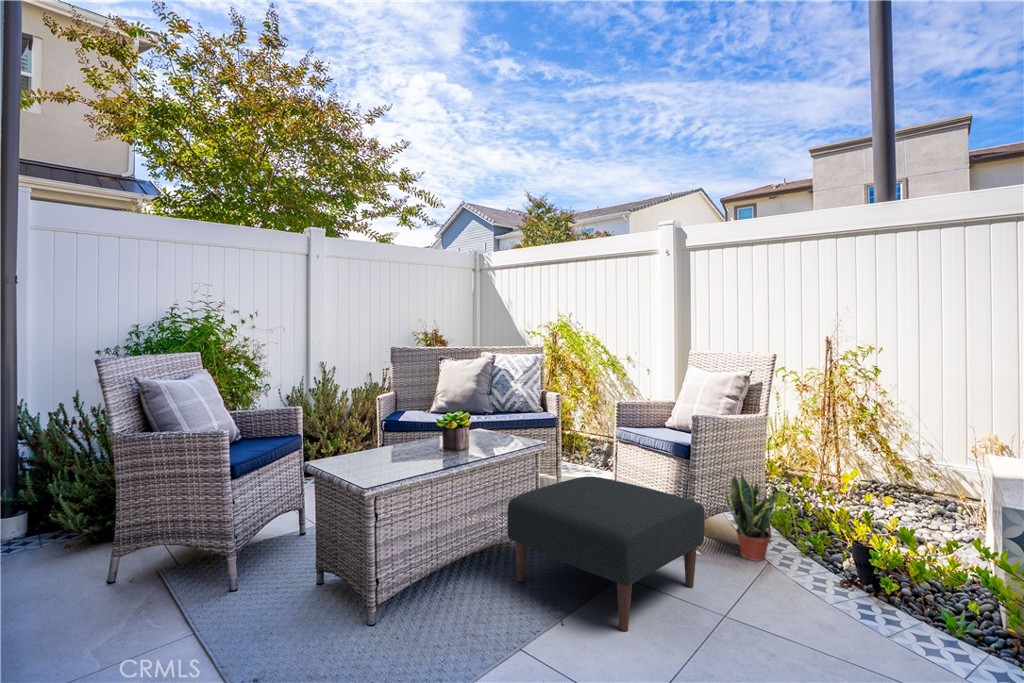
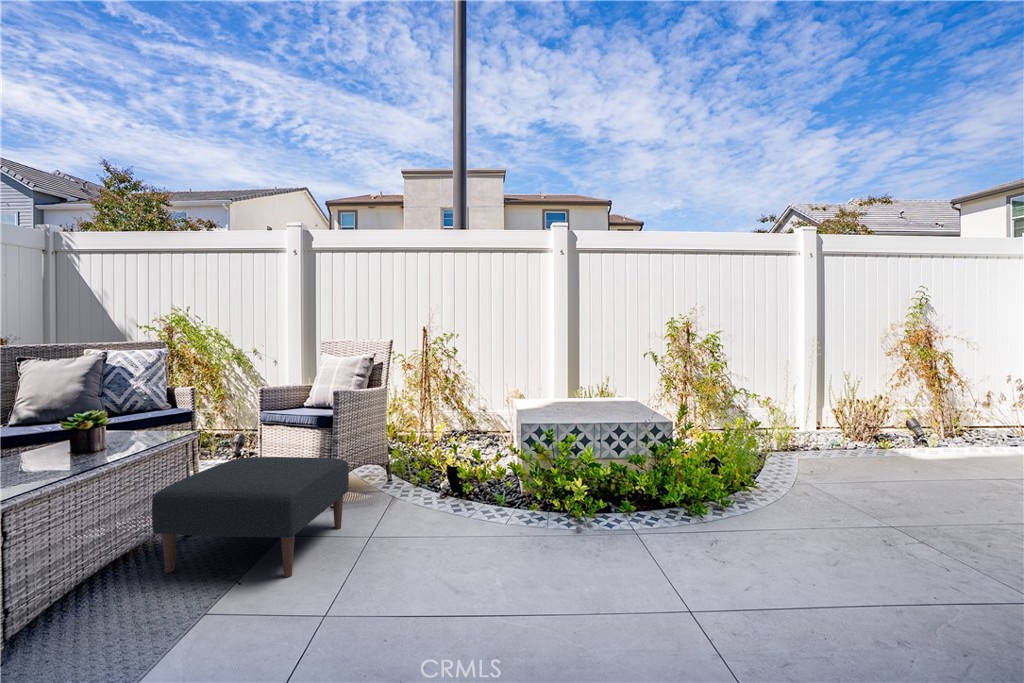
potted plant: present [726,473,779,561] -> none [362,431,400,498]

